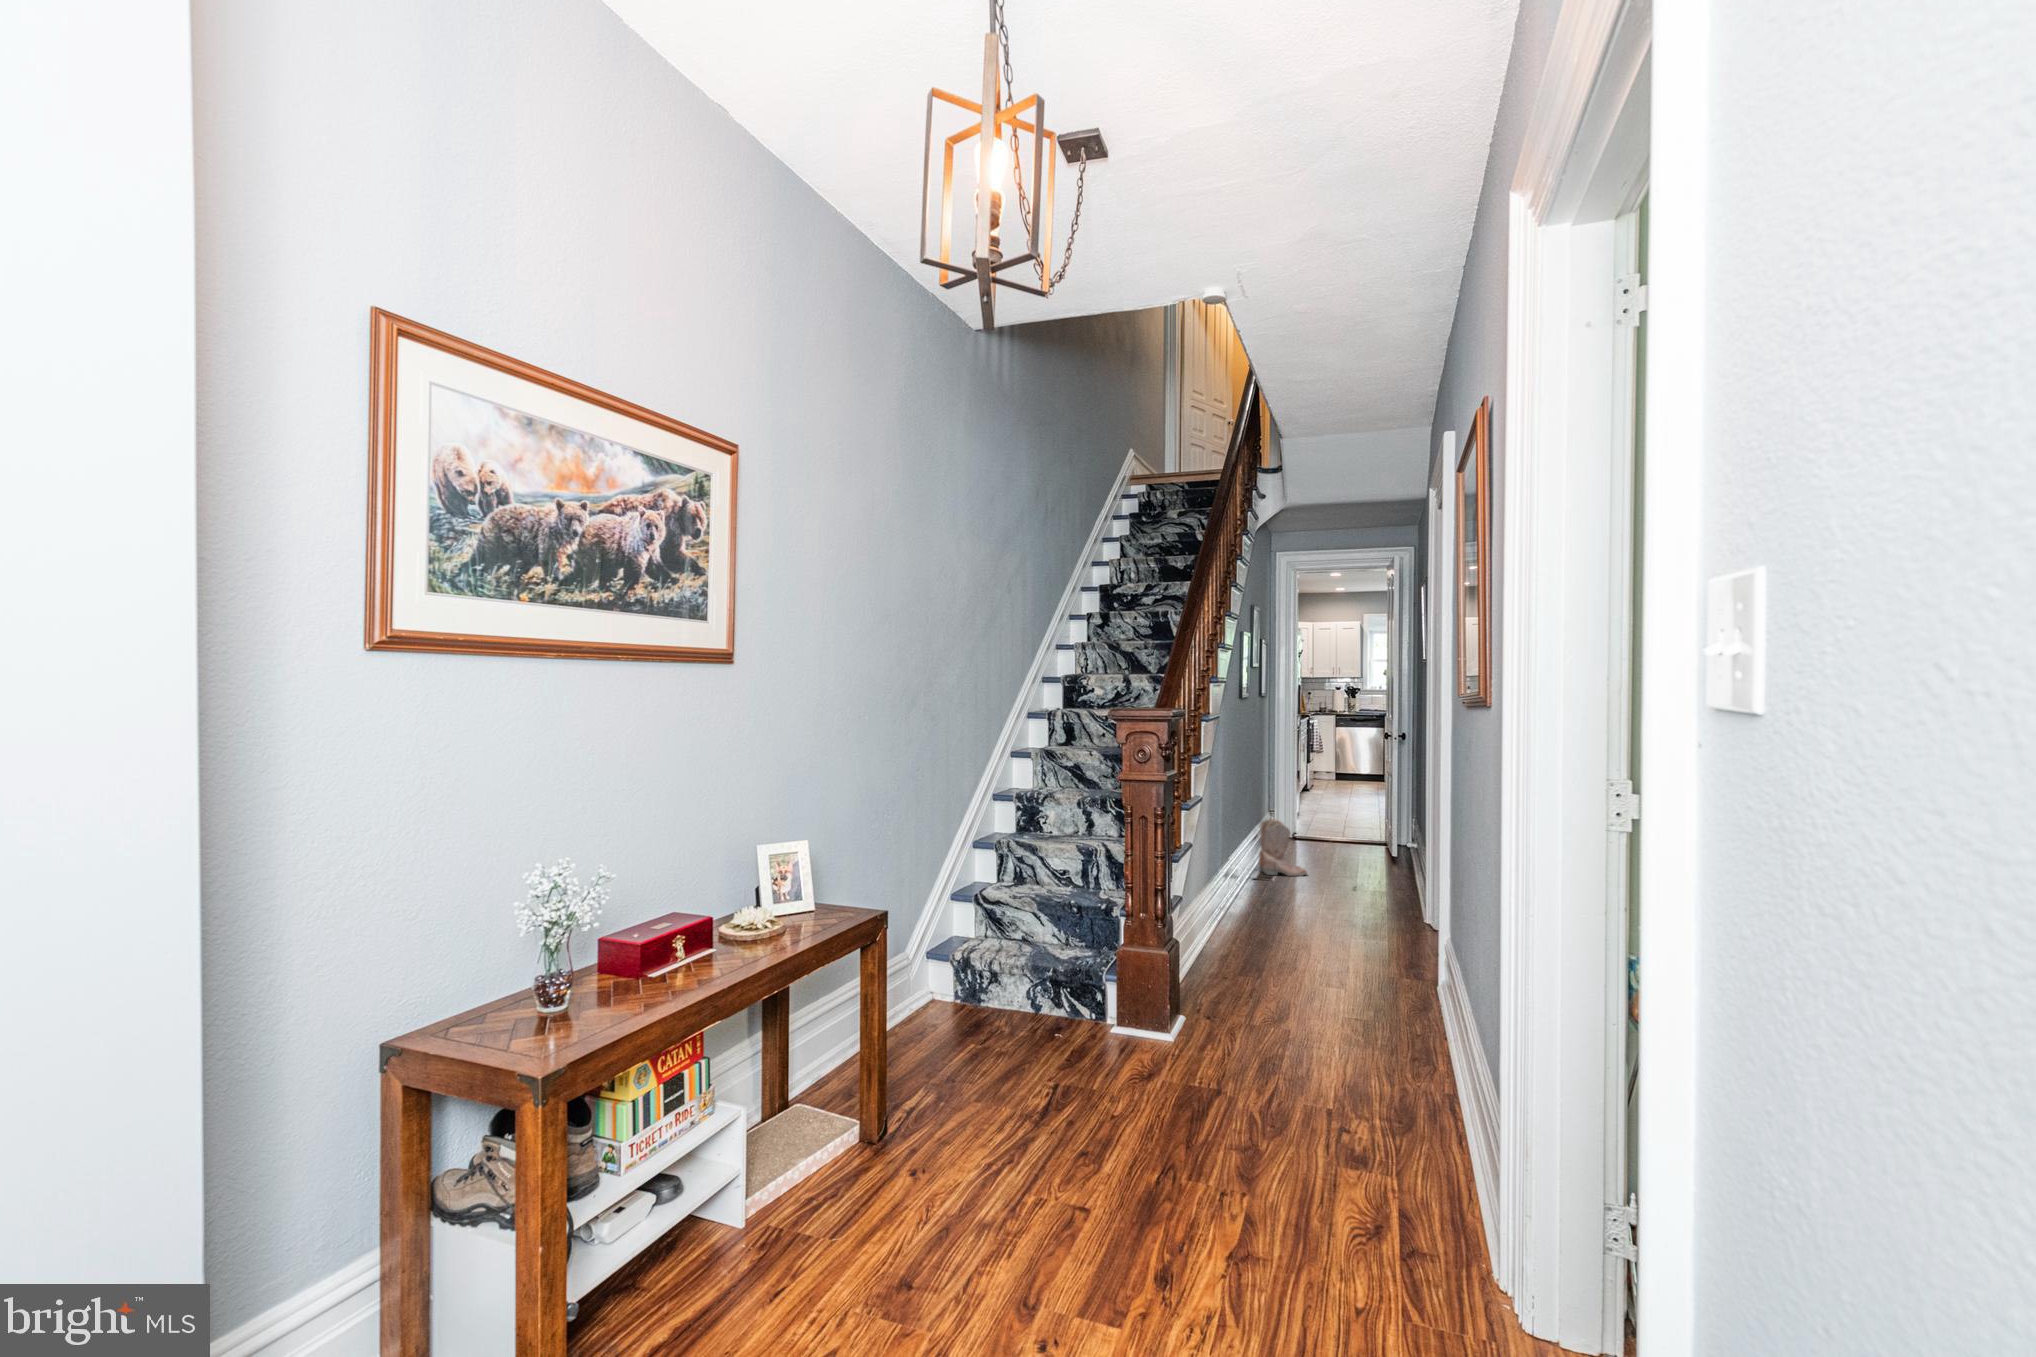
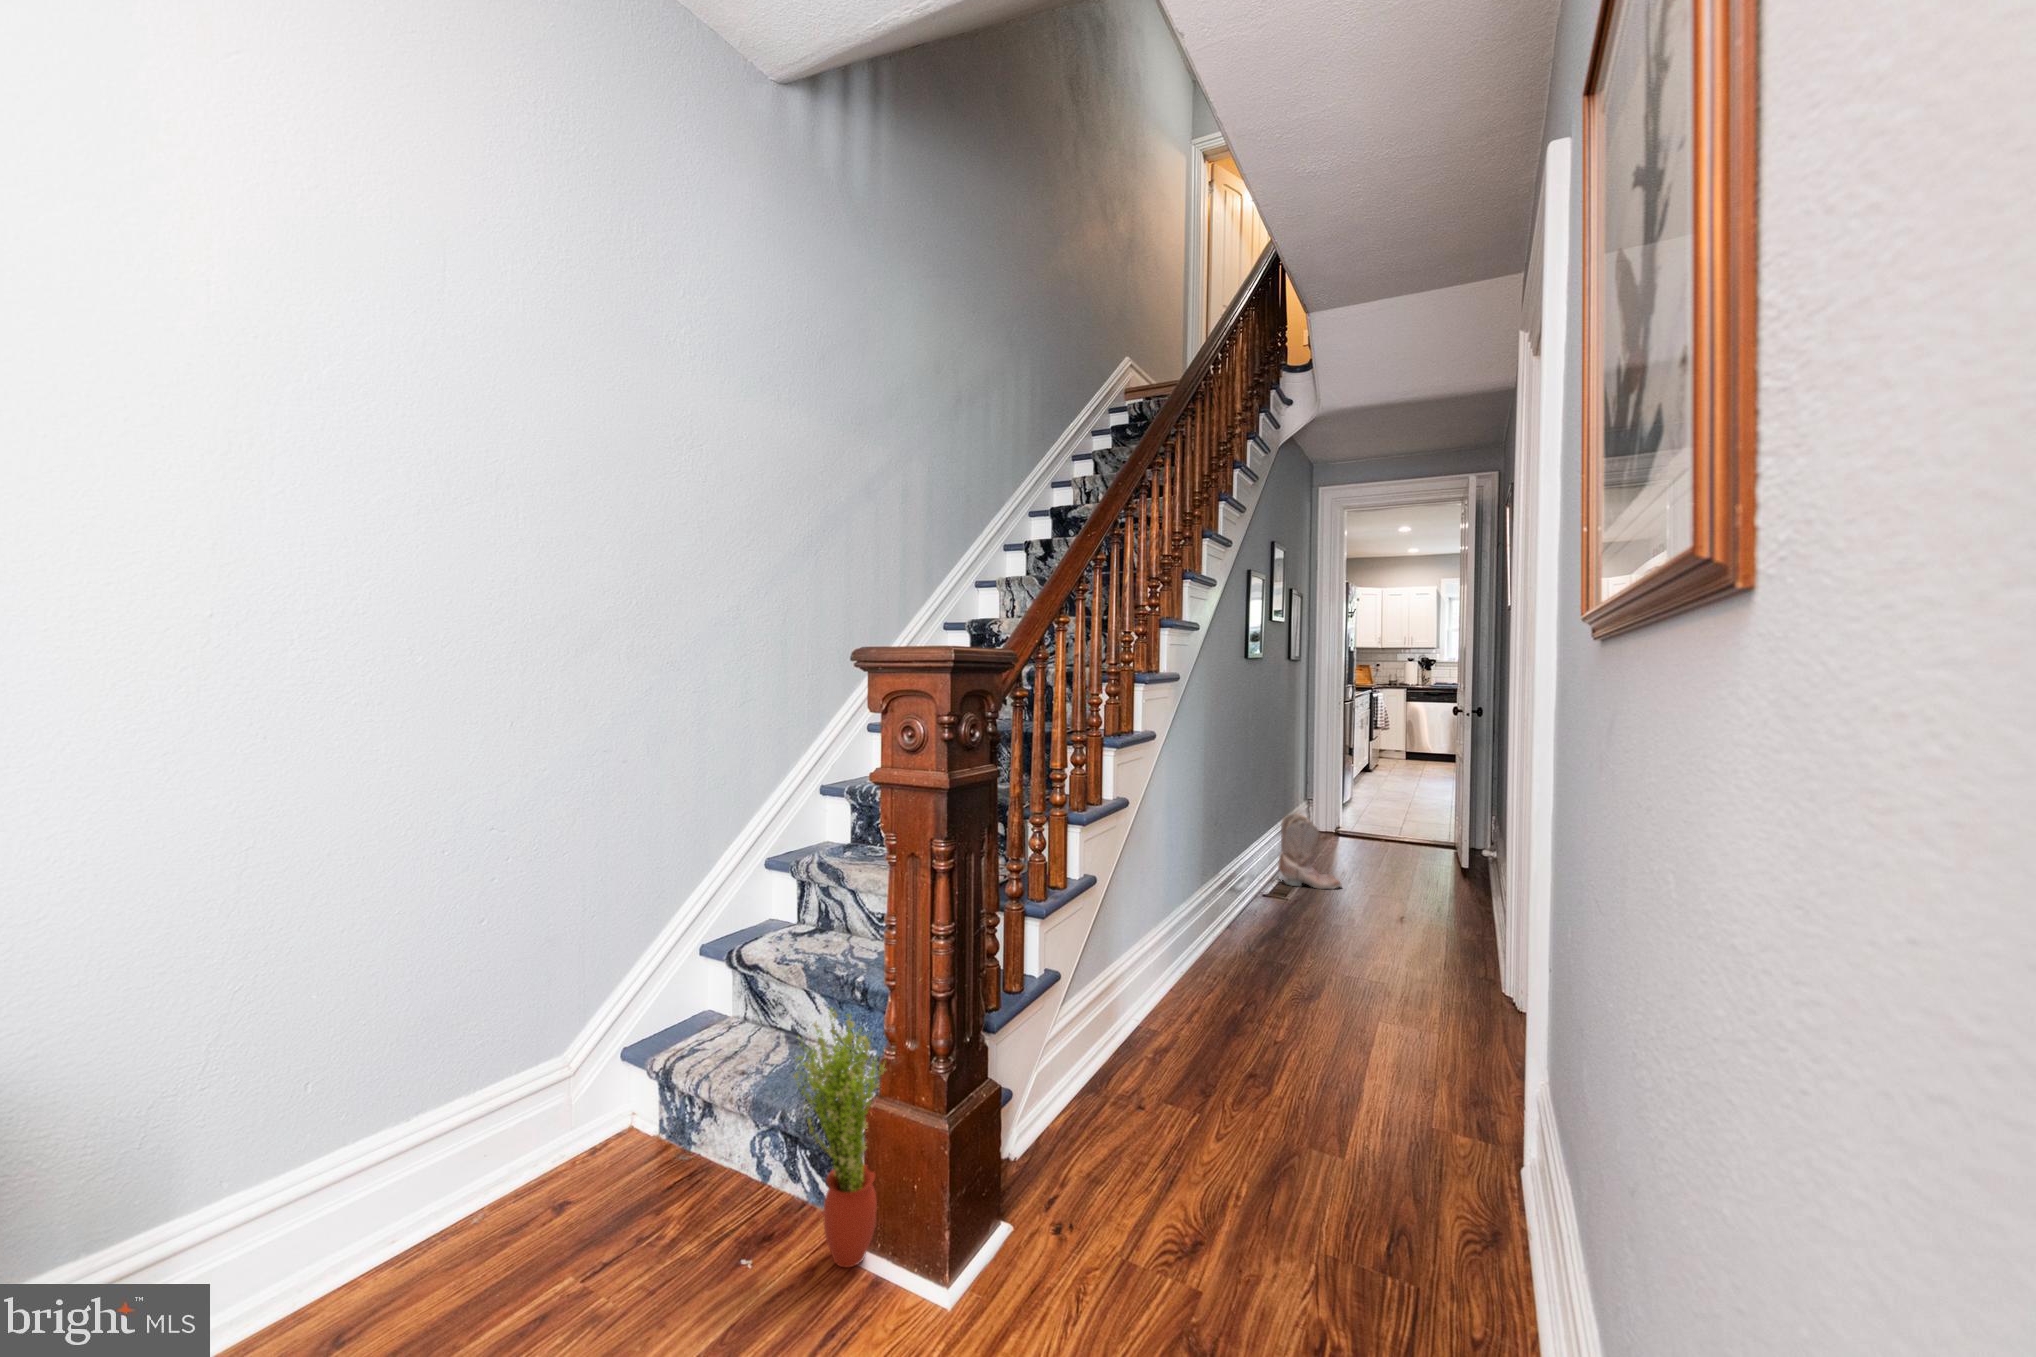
potted plant: none [1076,903,1129,1034] -> present [794,1008,886,1268]

